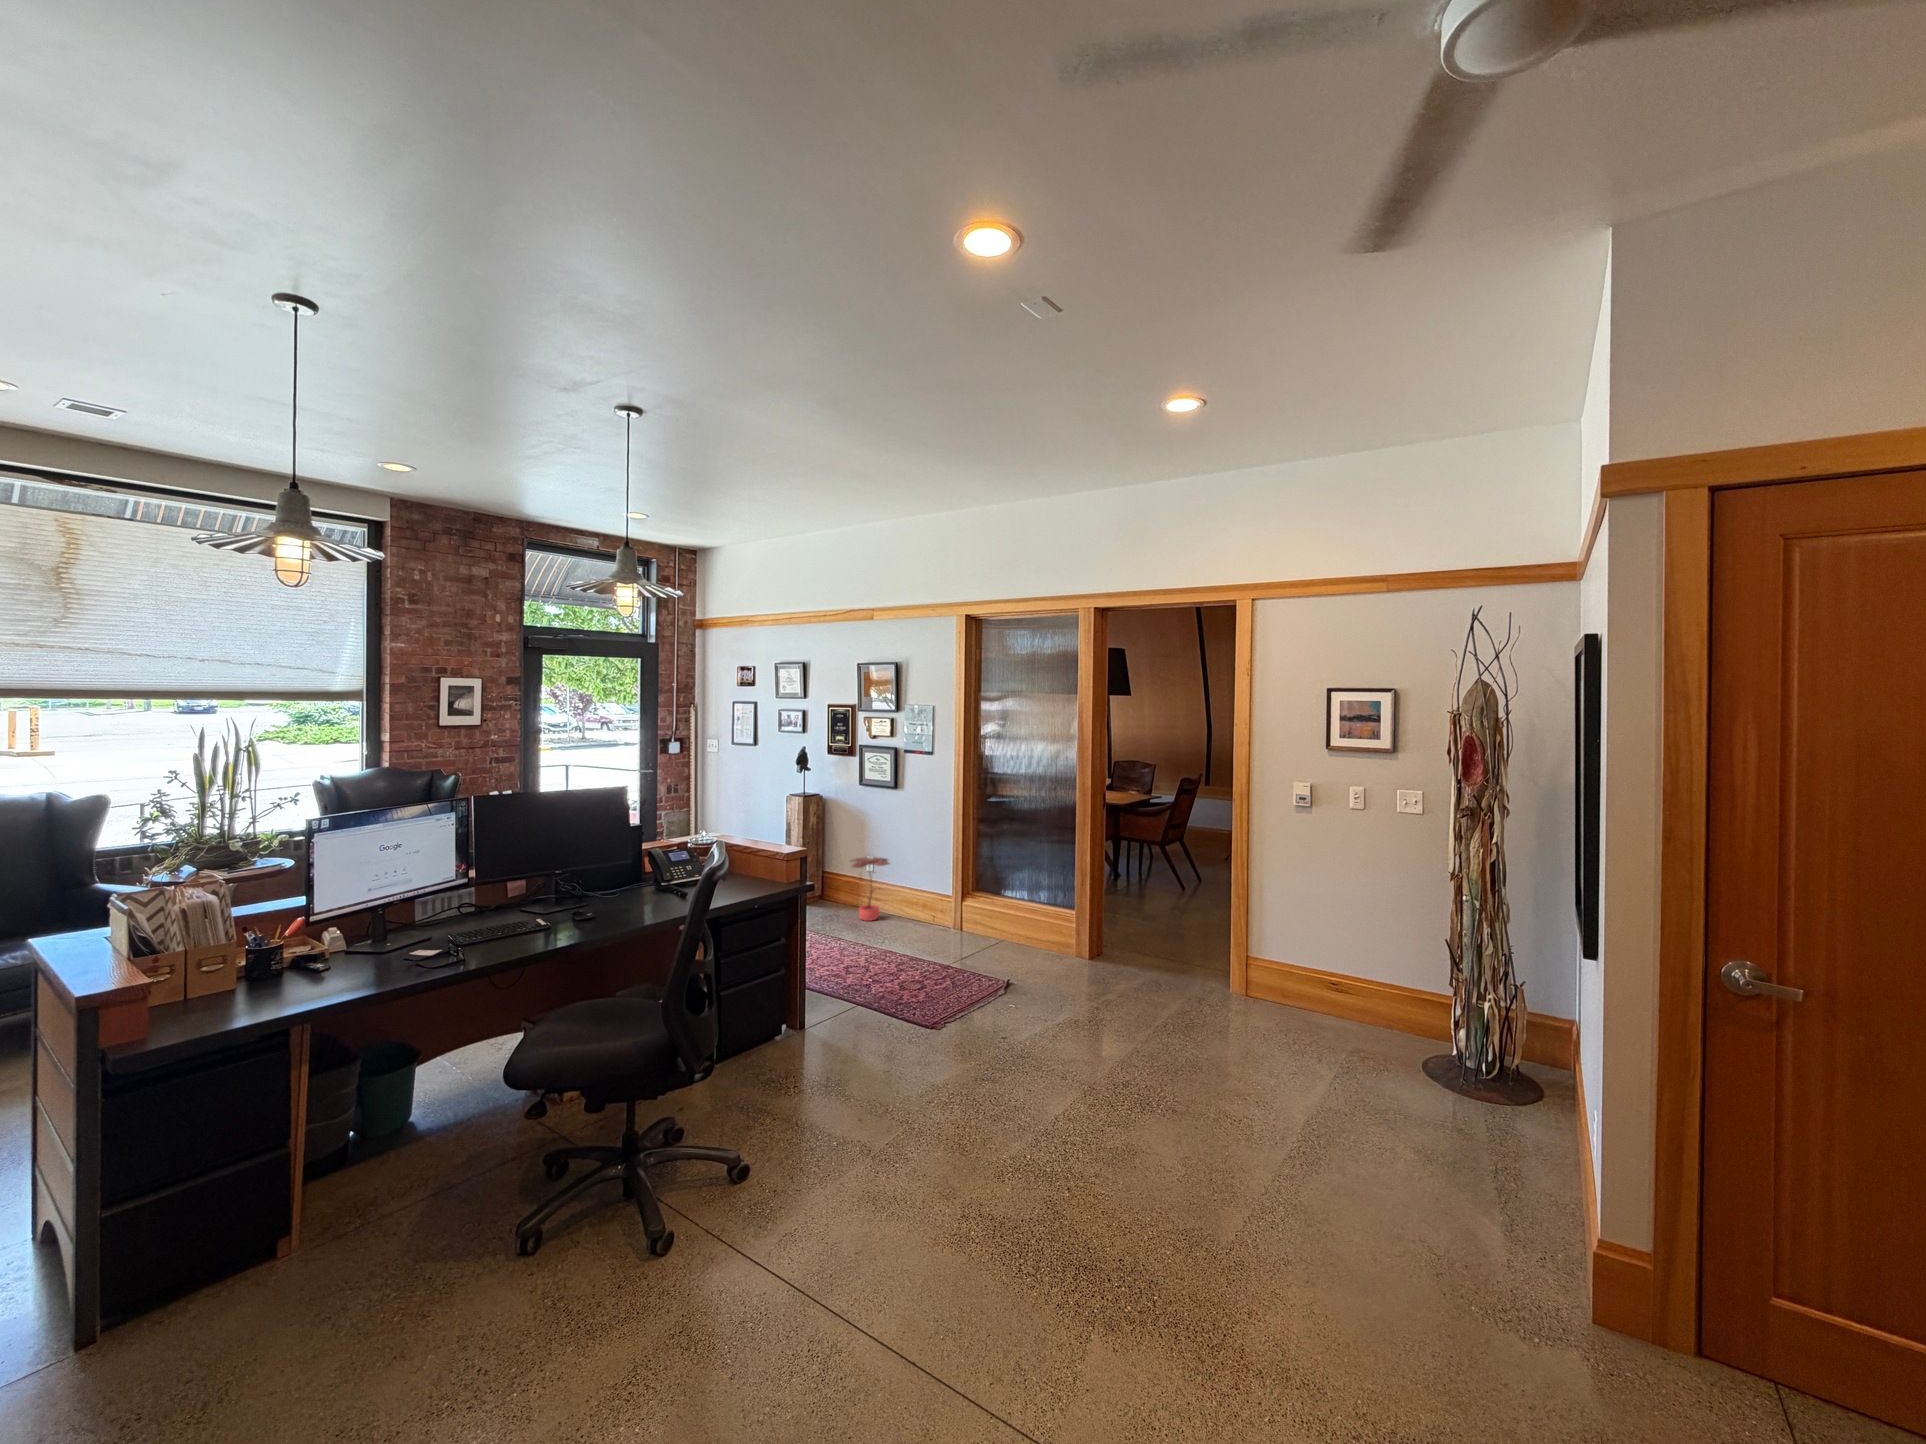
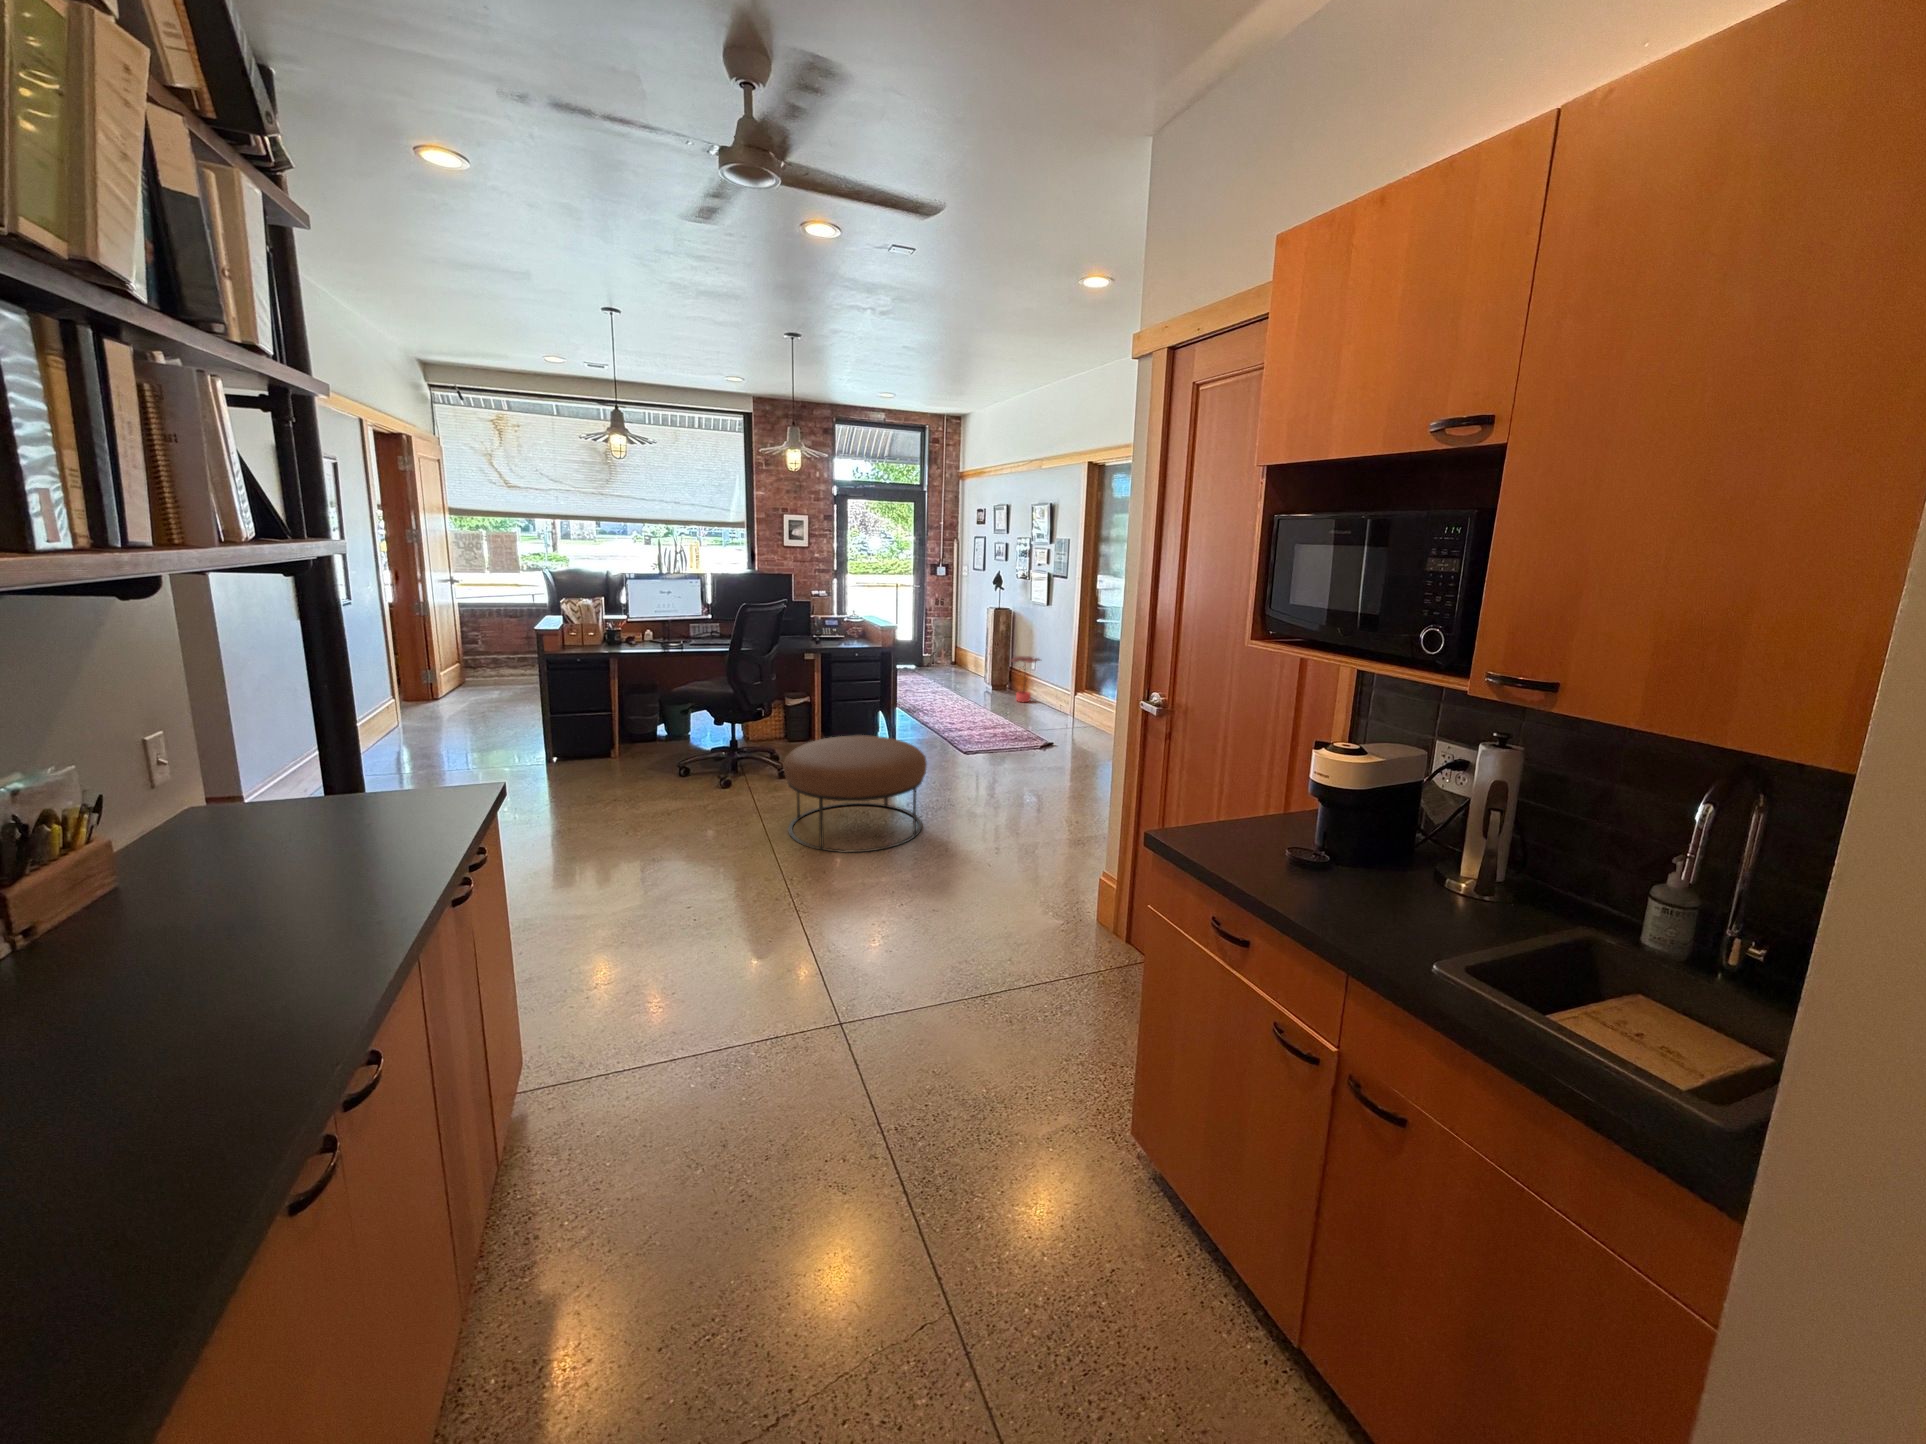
ottoman: none [848,1046,1097,1319] -> present [784,735,927,853]

